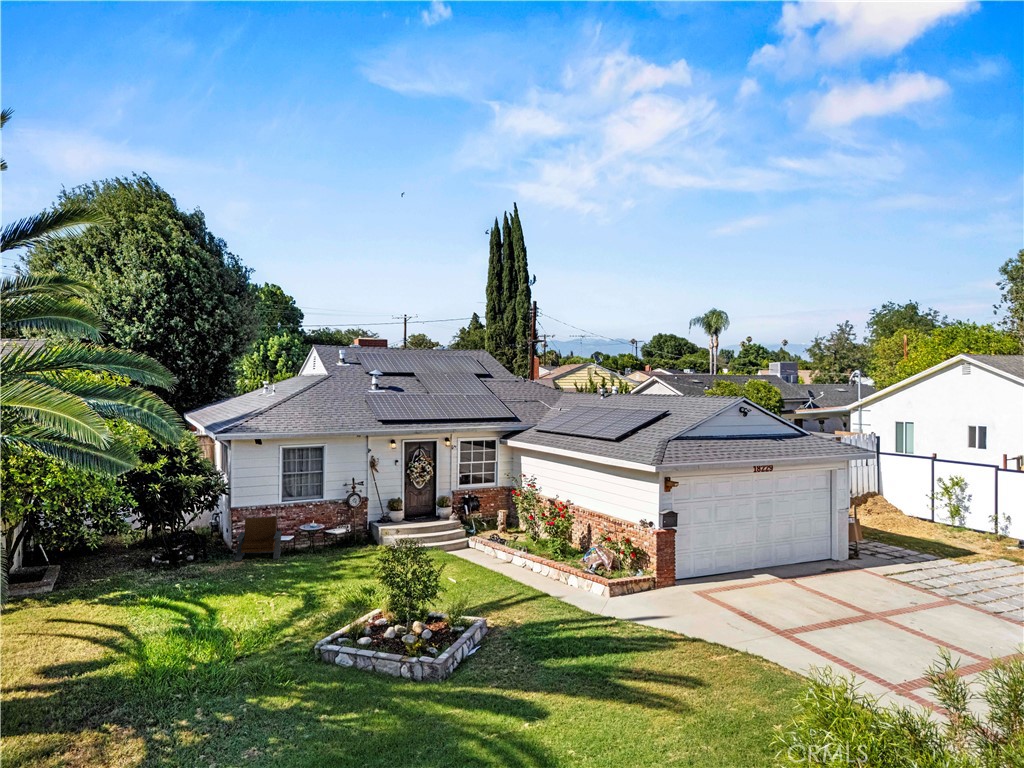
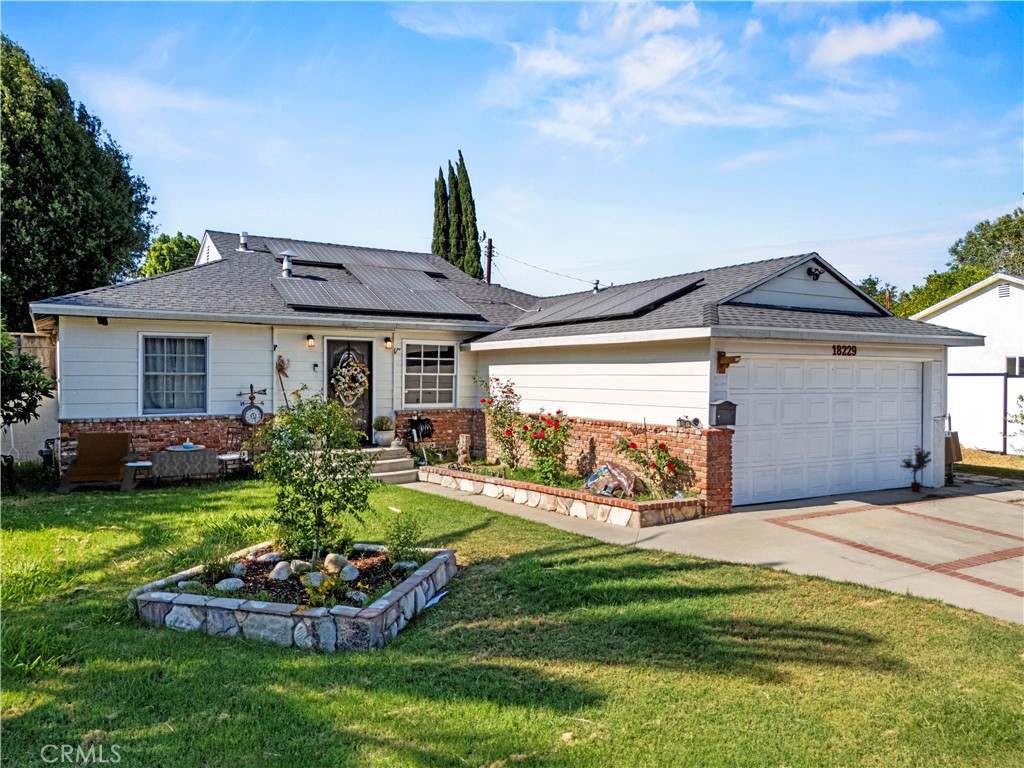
bench: none [288,526,333,552] -> present [150,450,219,485]
potted tree: none [818,530,842,566] -> present [901,446,931,492]

